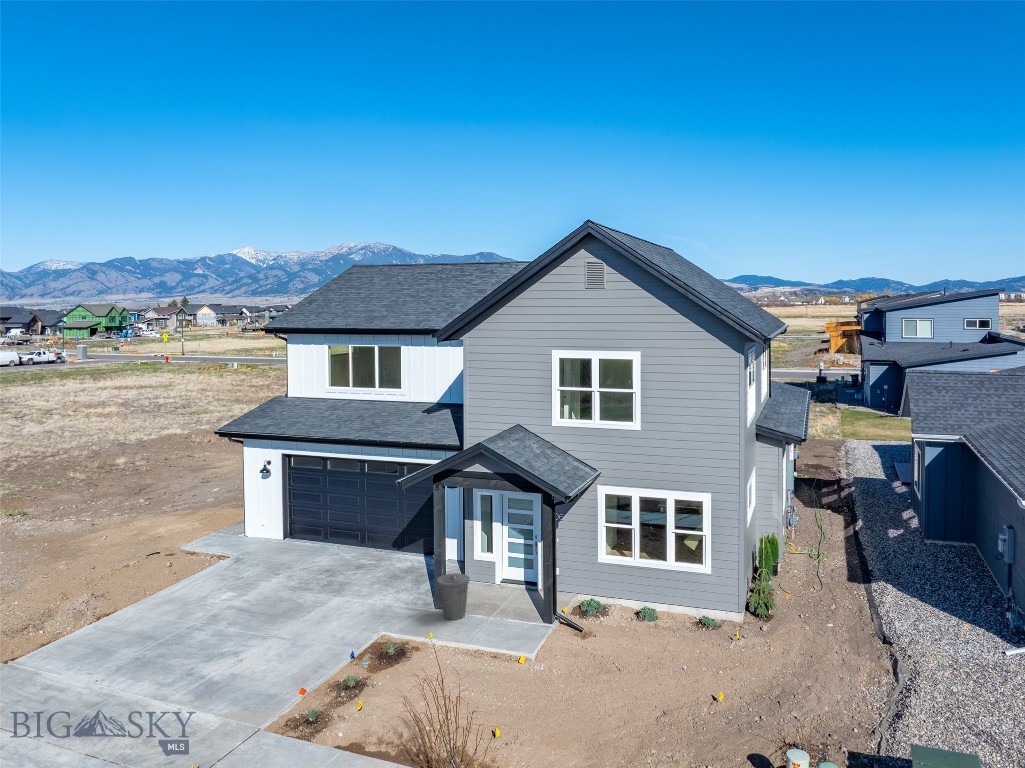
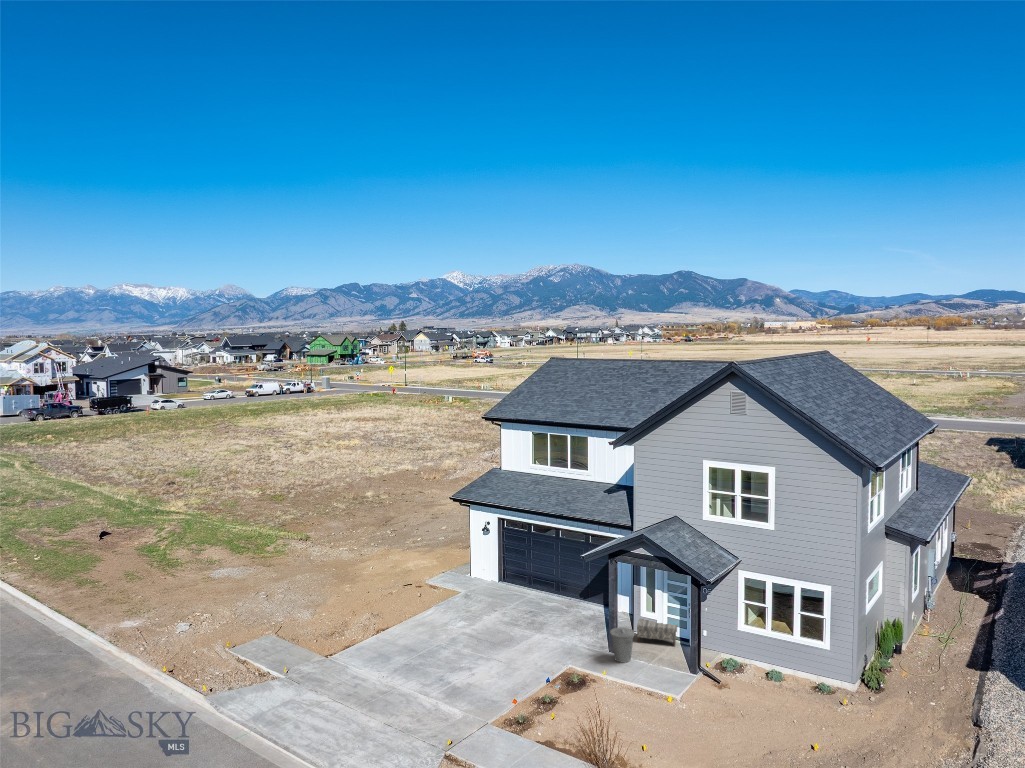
bench: none [471,562,521,593] -> present [637,619,677,646]

